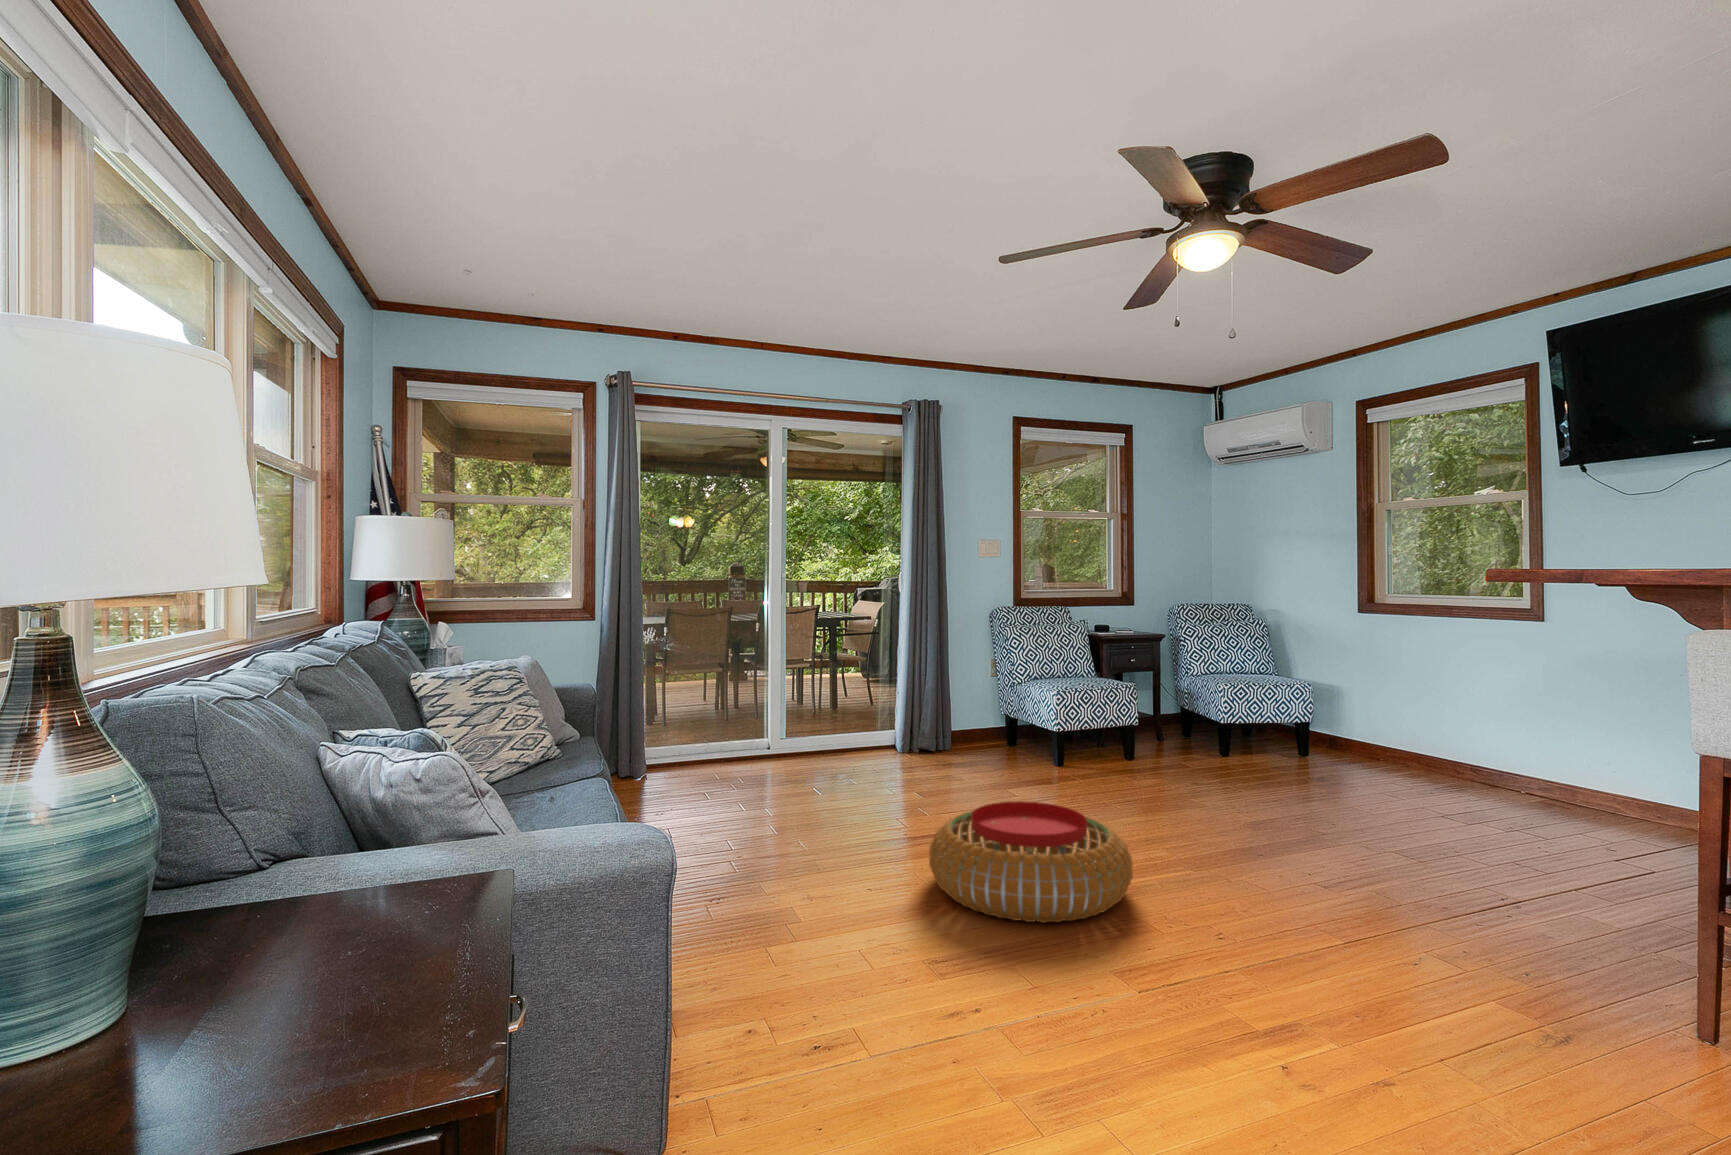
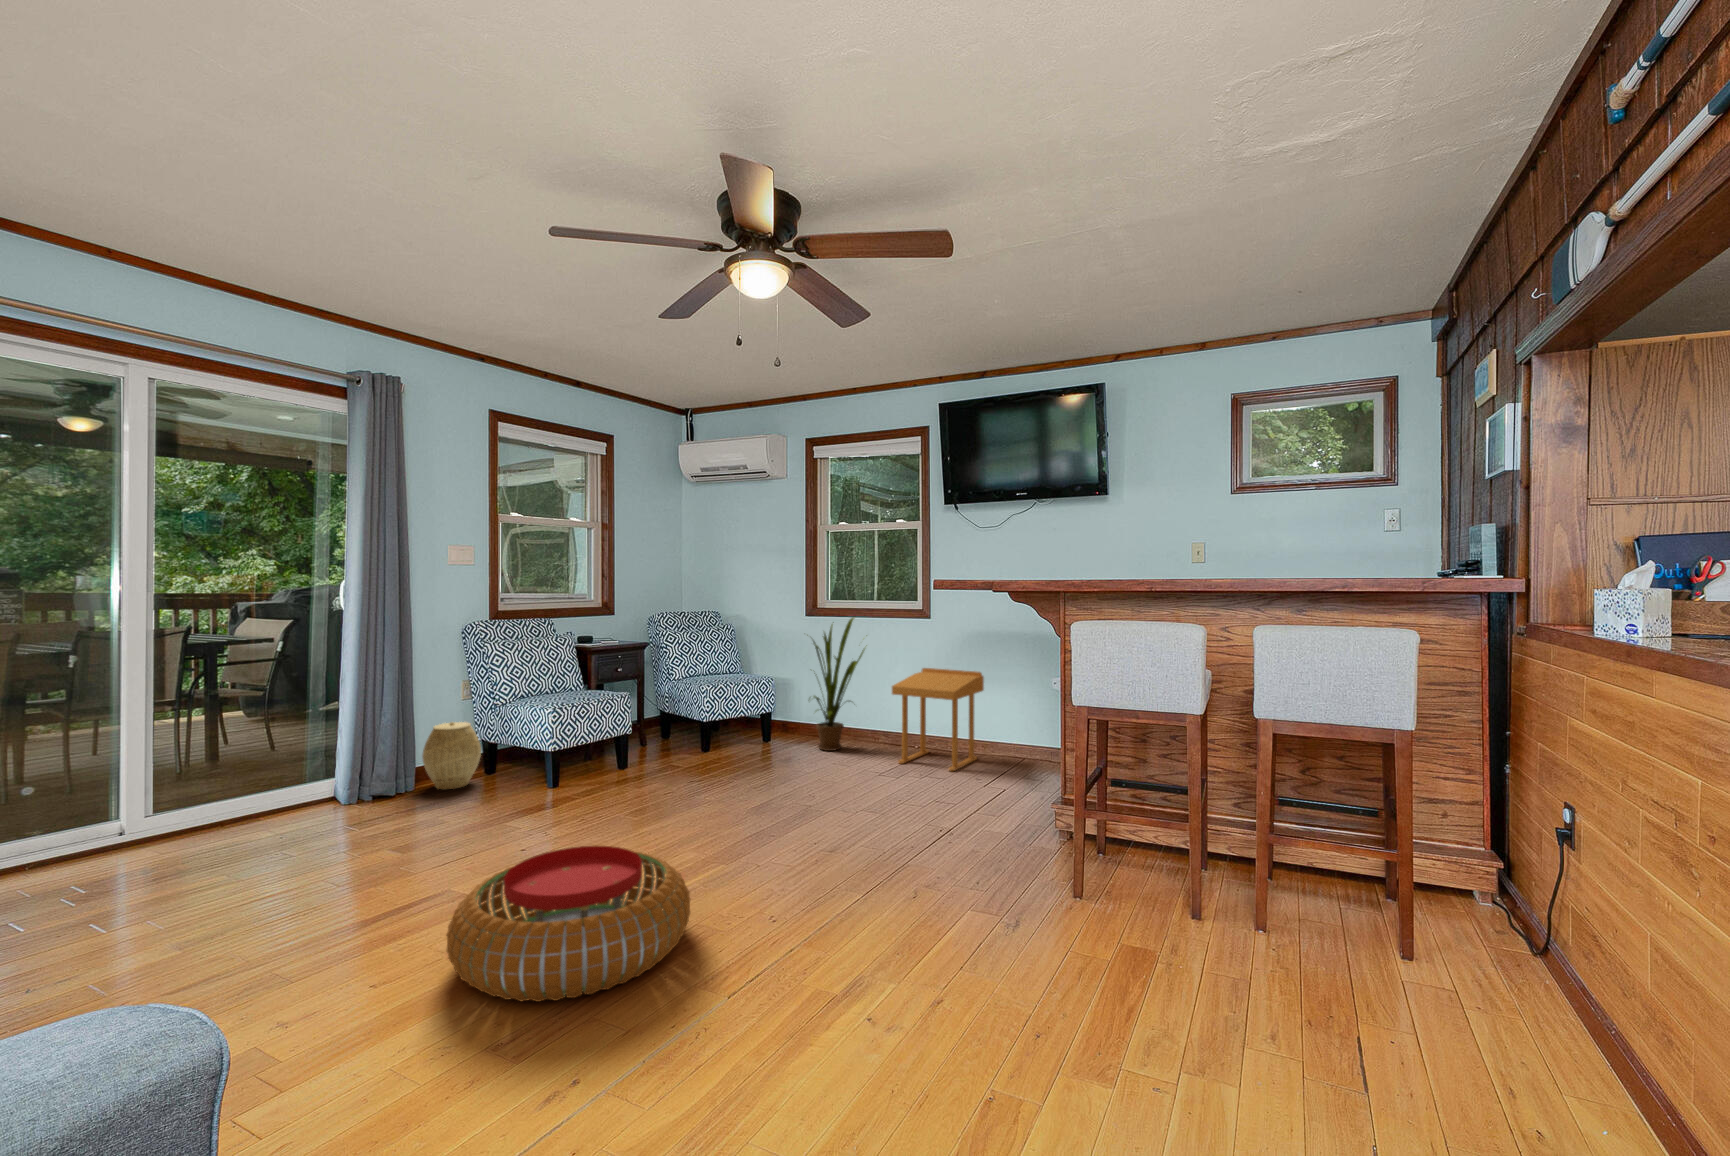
house plant: none [1347,614,1442,776] -> present [813,617,865,751]
side table: none [1463,684,1629,825] -> present [892,668,984,771]
woven basket: none [956,695,1001,753] -> present [422,722,481,789]

